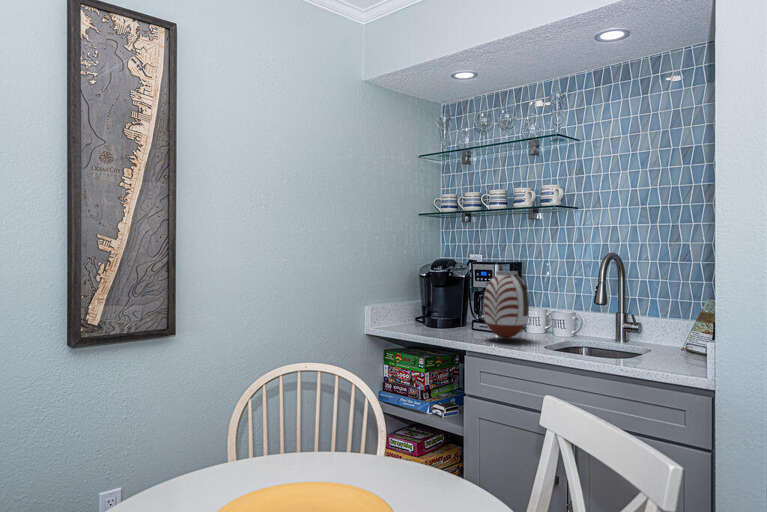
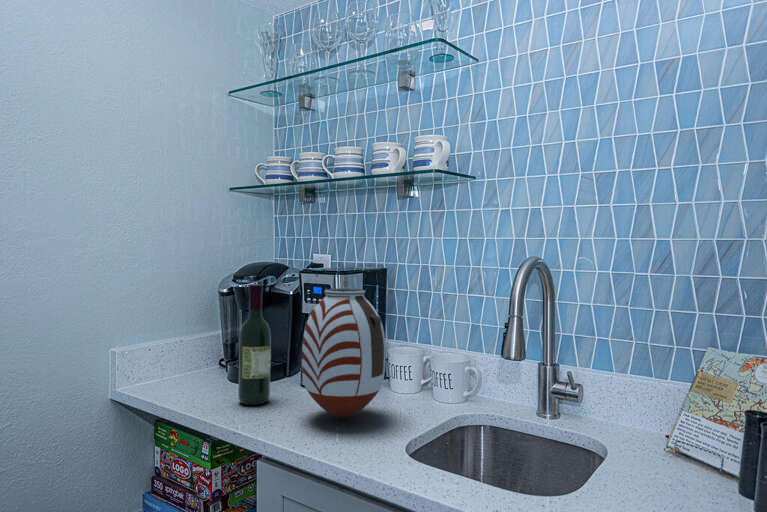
wine bottle: none [443,270,461,335] -> present [238,284,271,405]

